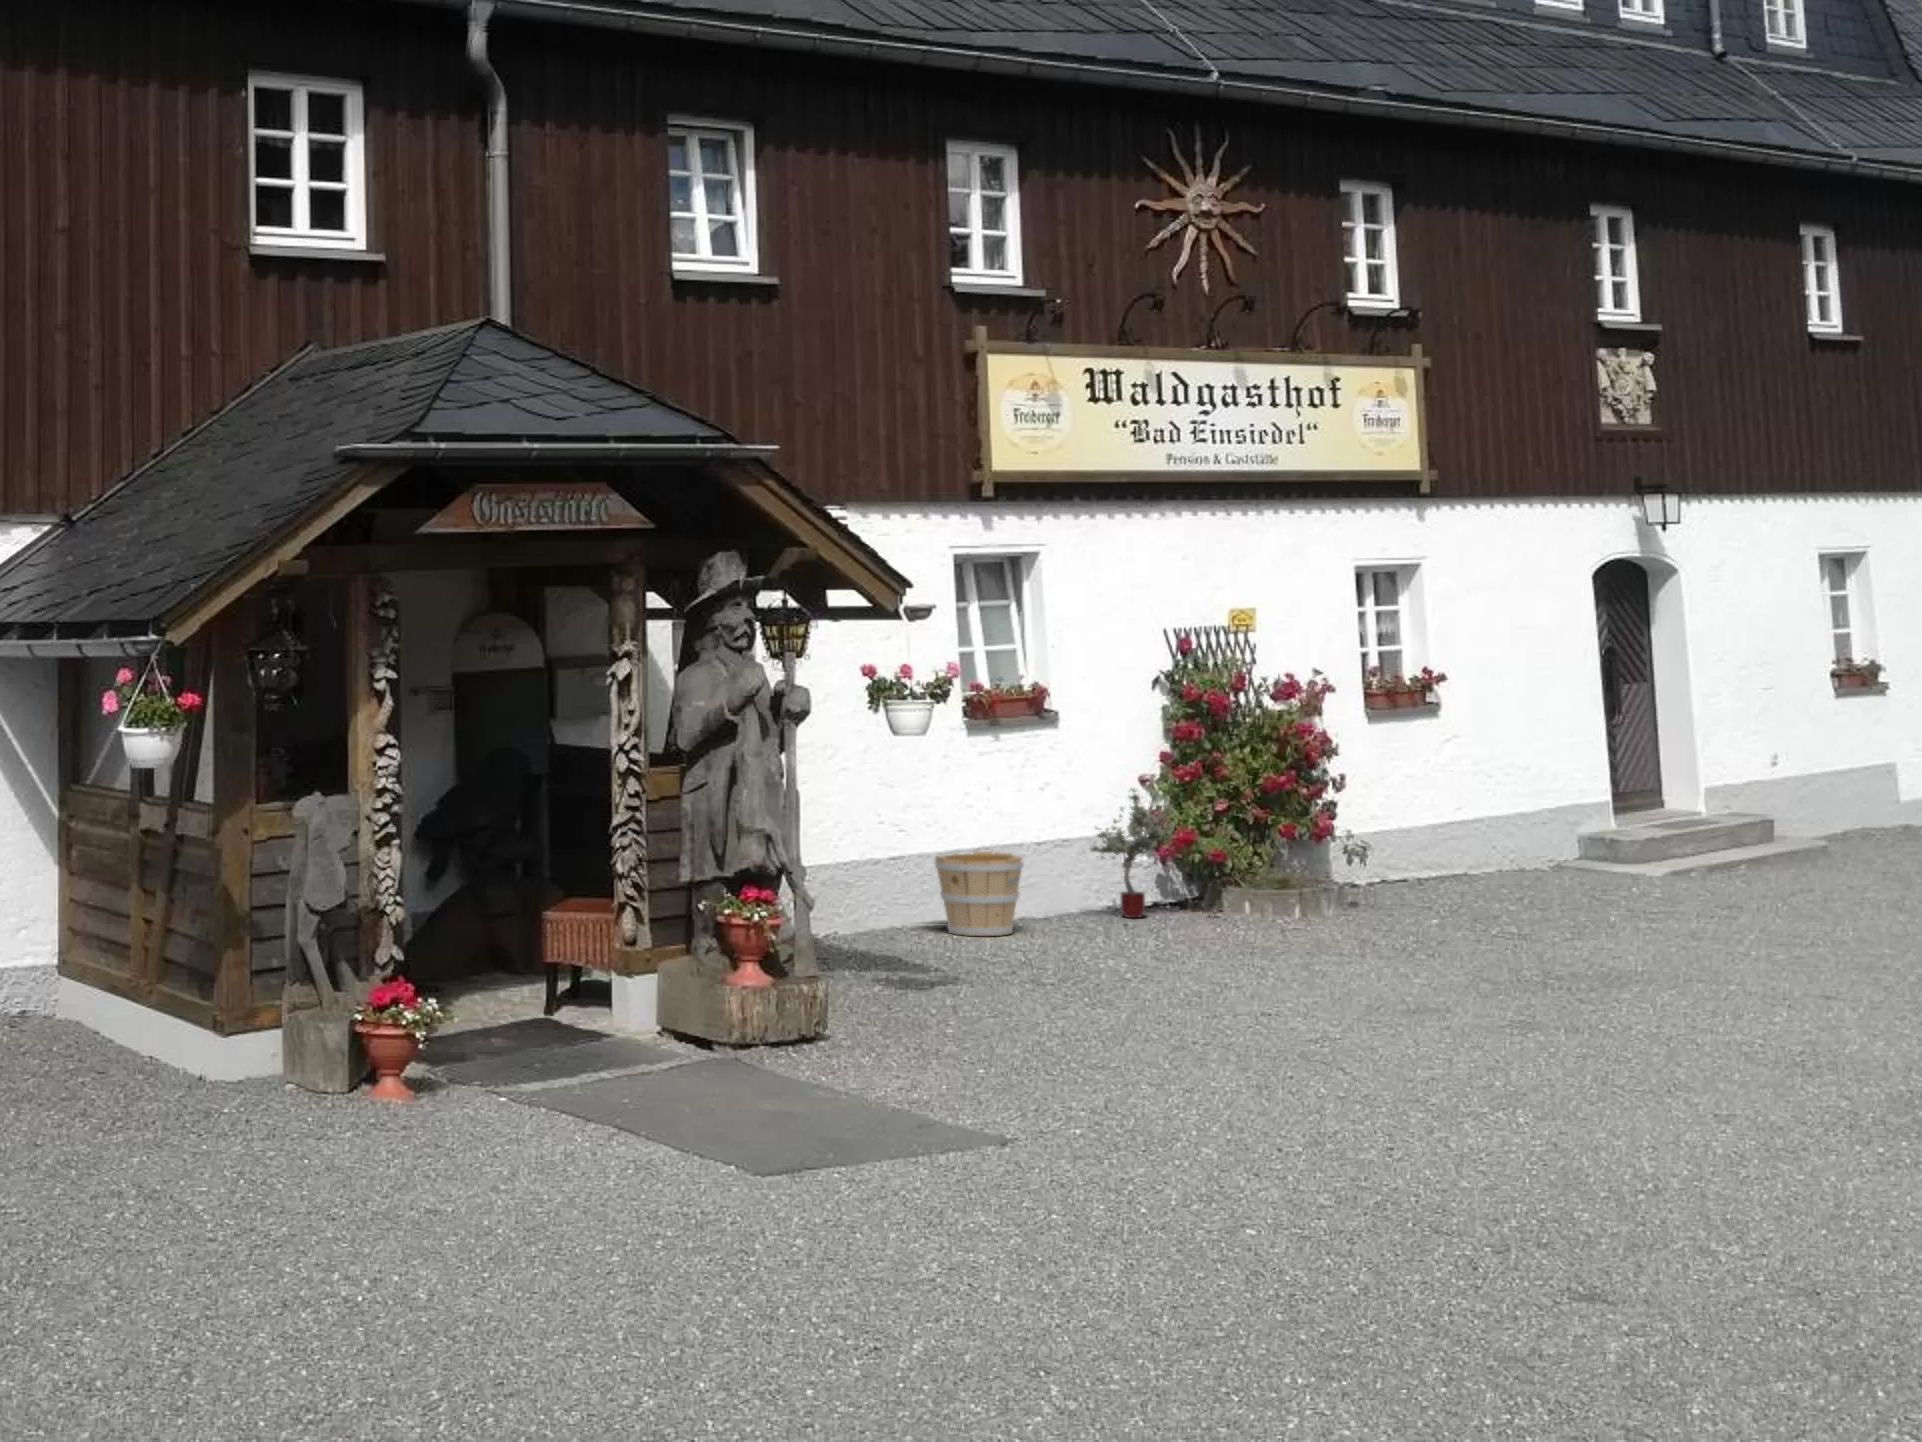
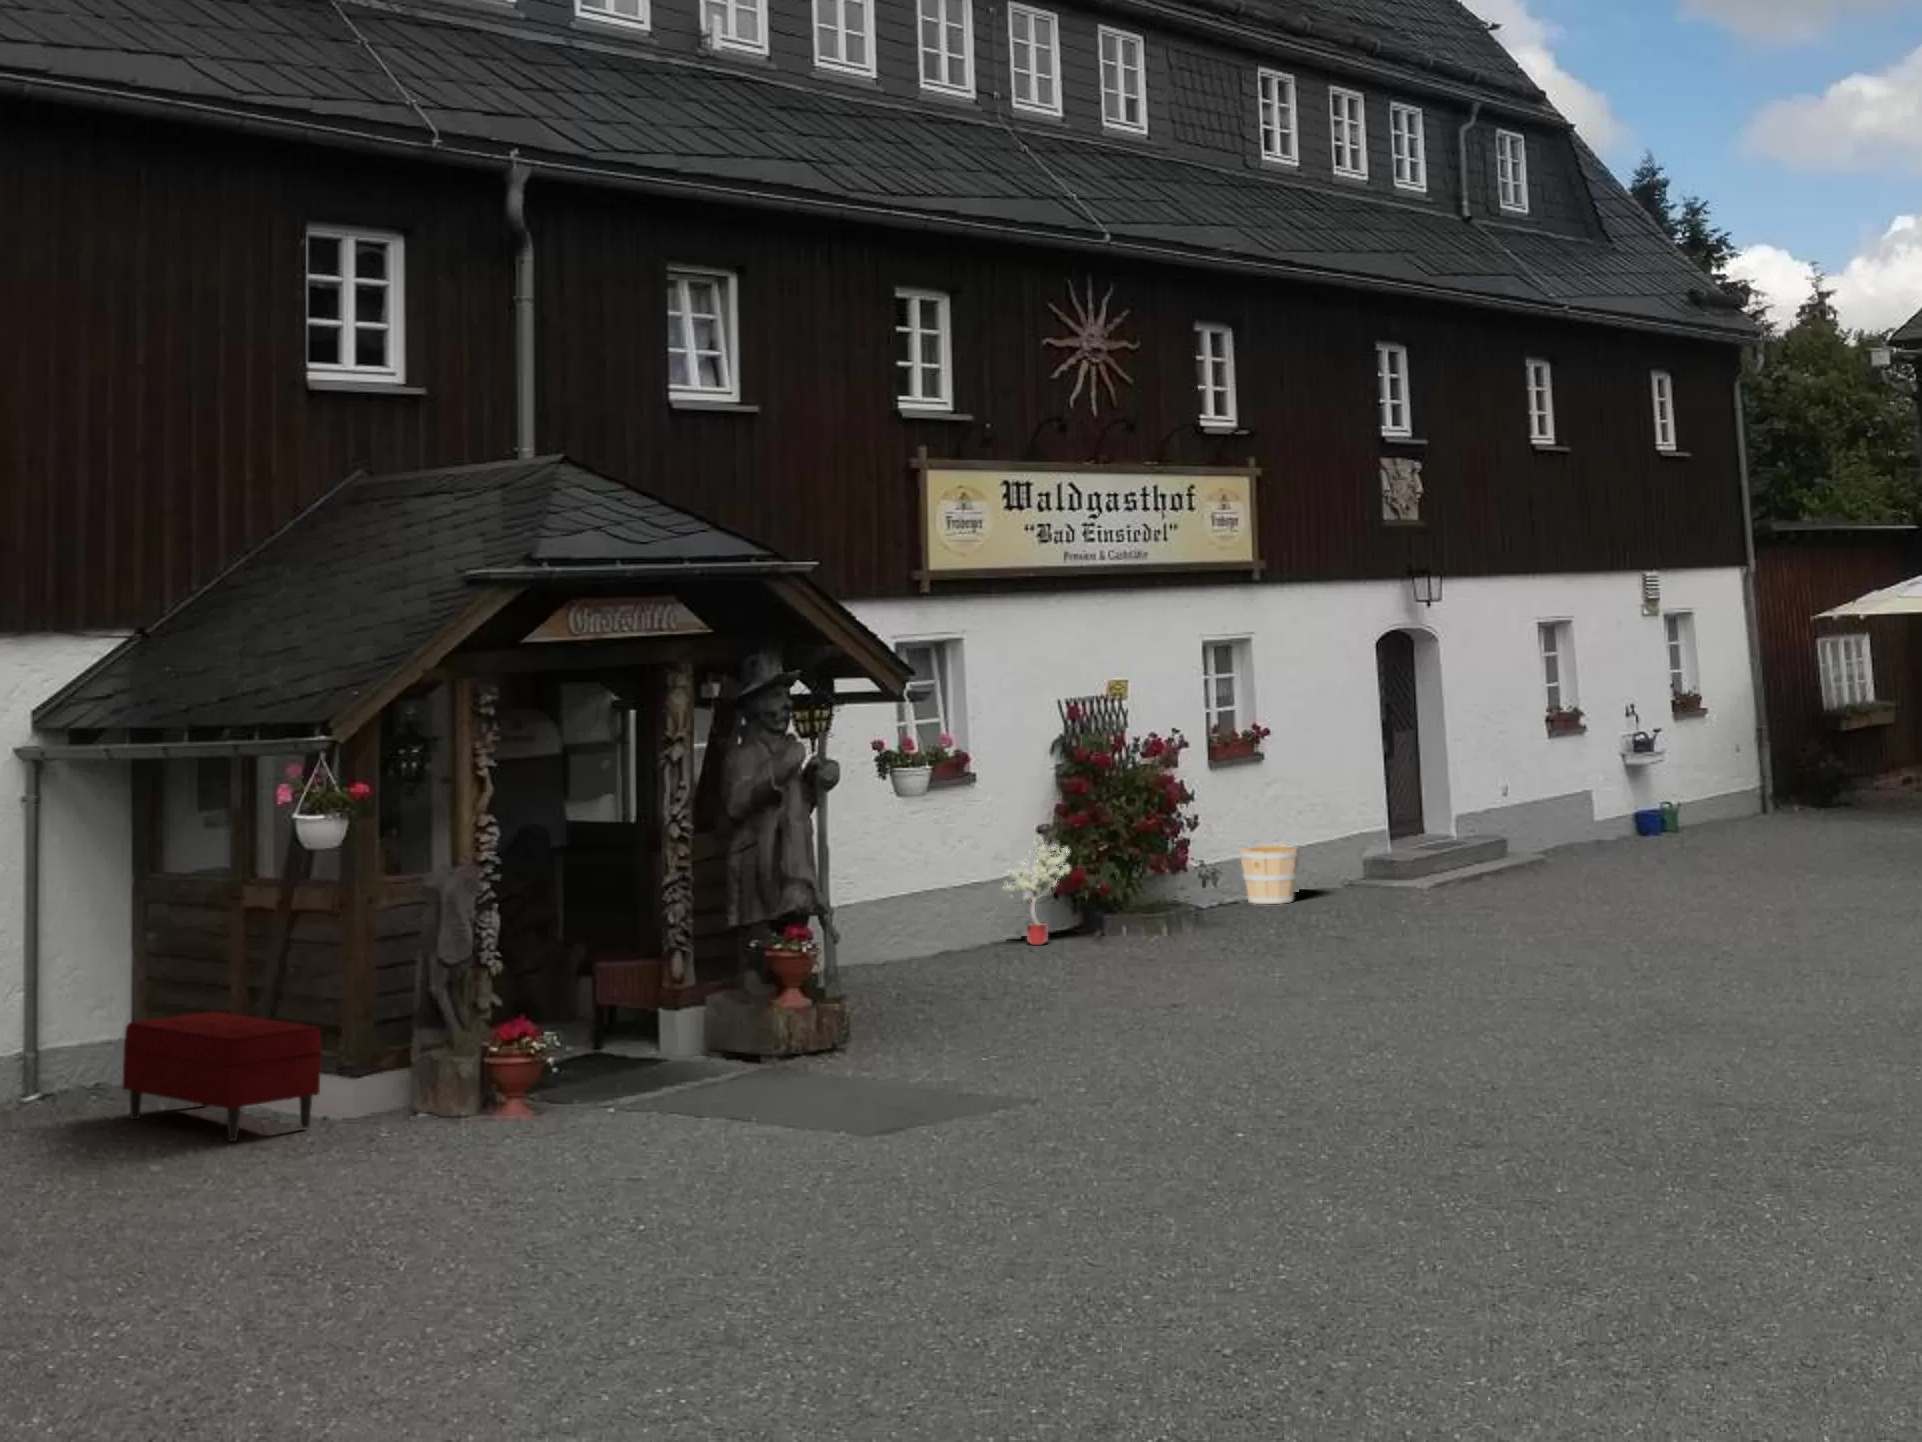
wooden bucket: present [935,851,1024,936] -> present [1239,845,1301,904]
bench: none [16,941,207,1087] -> present [123,1012,321,1141]

